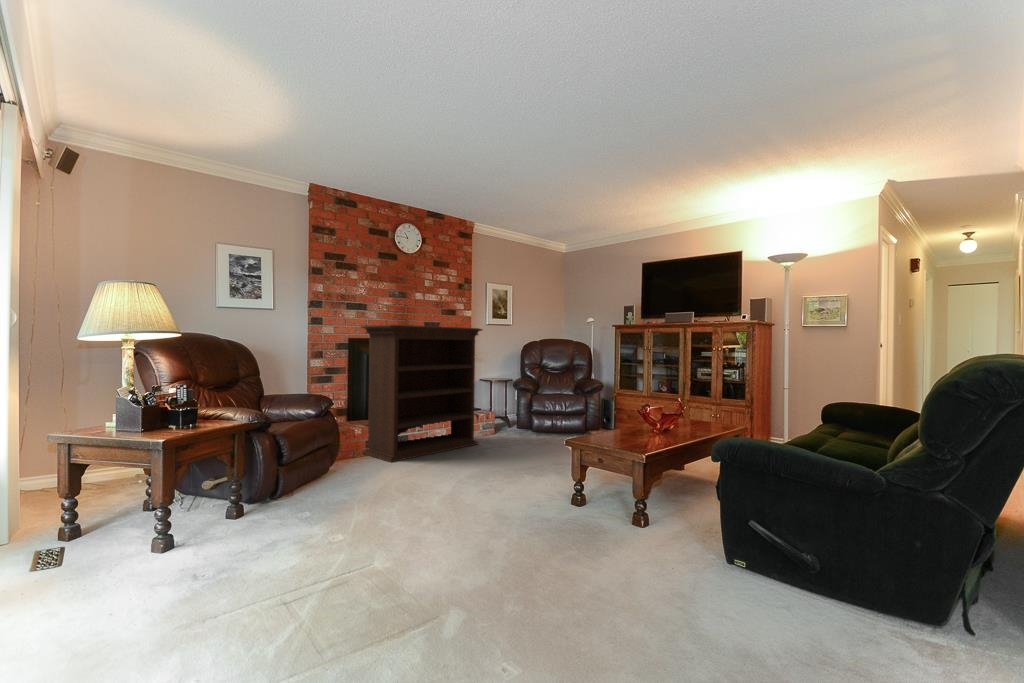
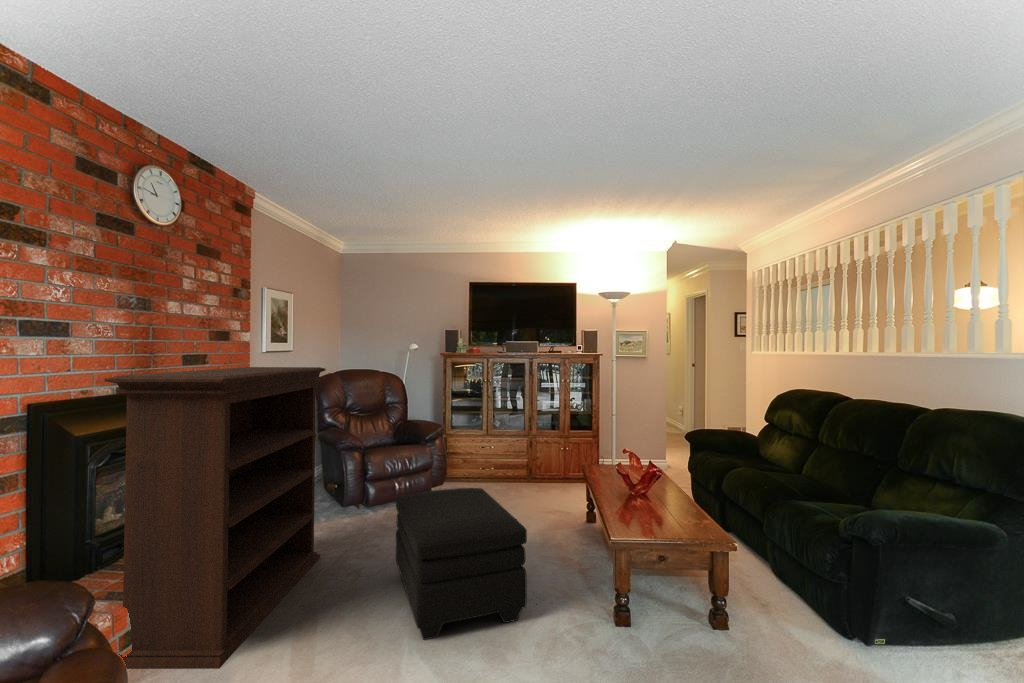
ottoman: none [464,407,556,483] -> present [396,488,527,640]

